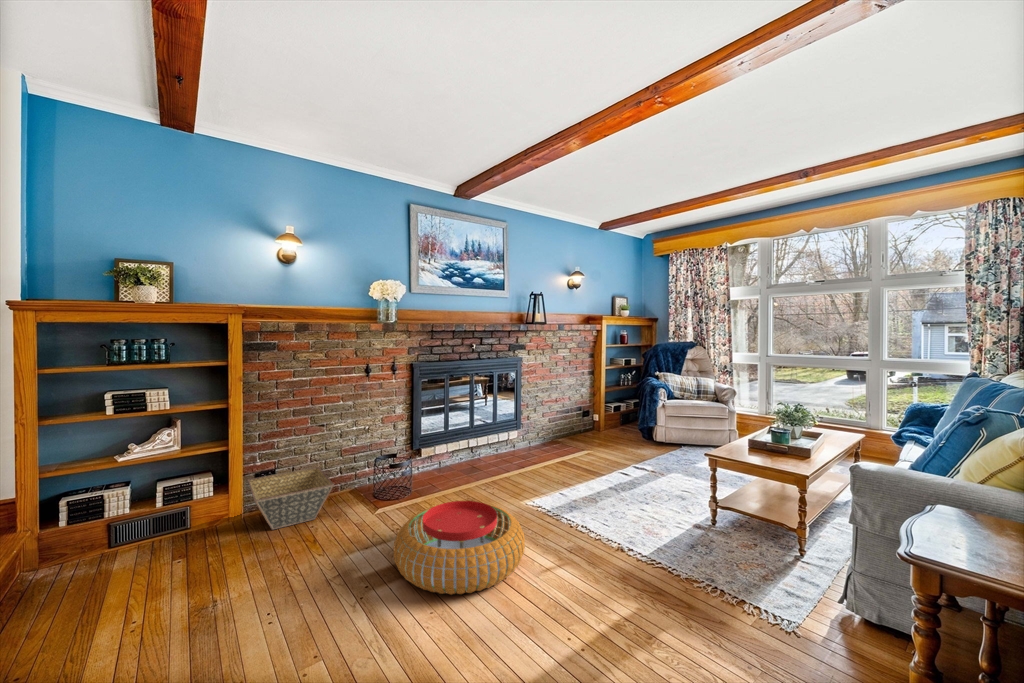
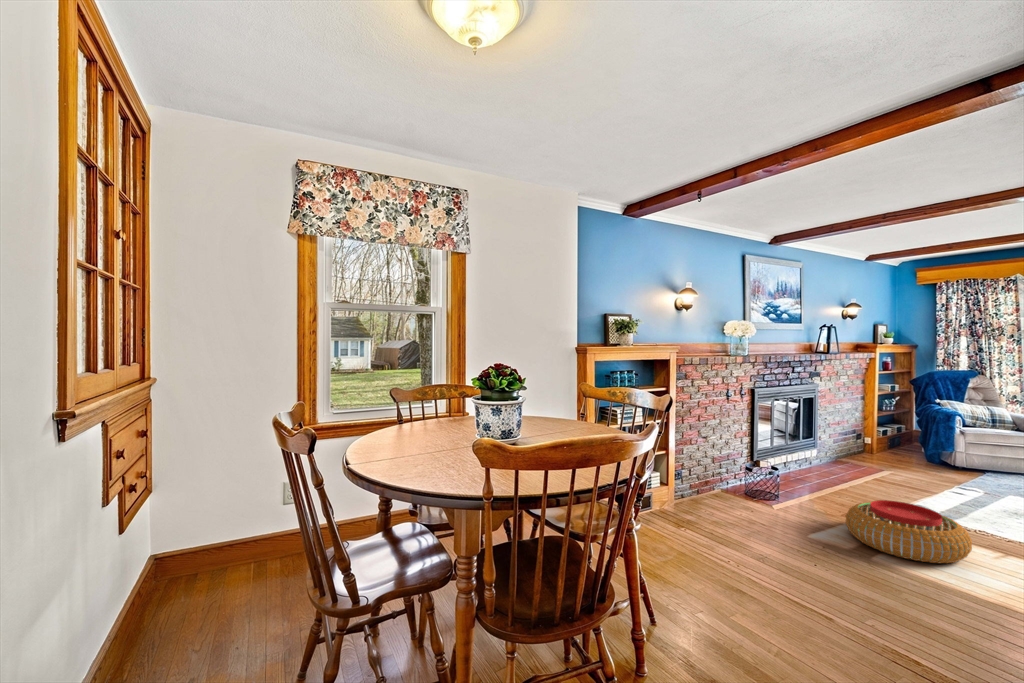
basket: present [248,467,334,530] -> none [674,470,752,513]

